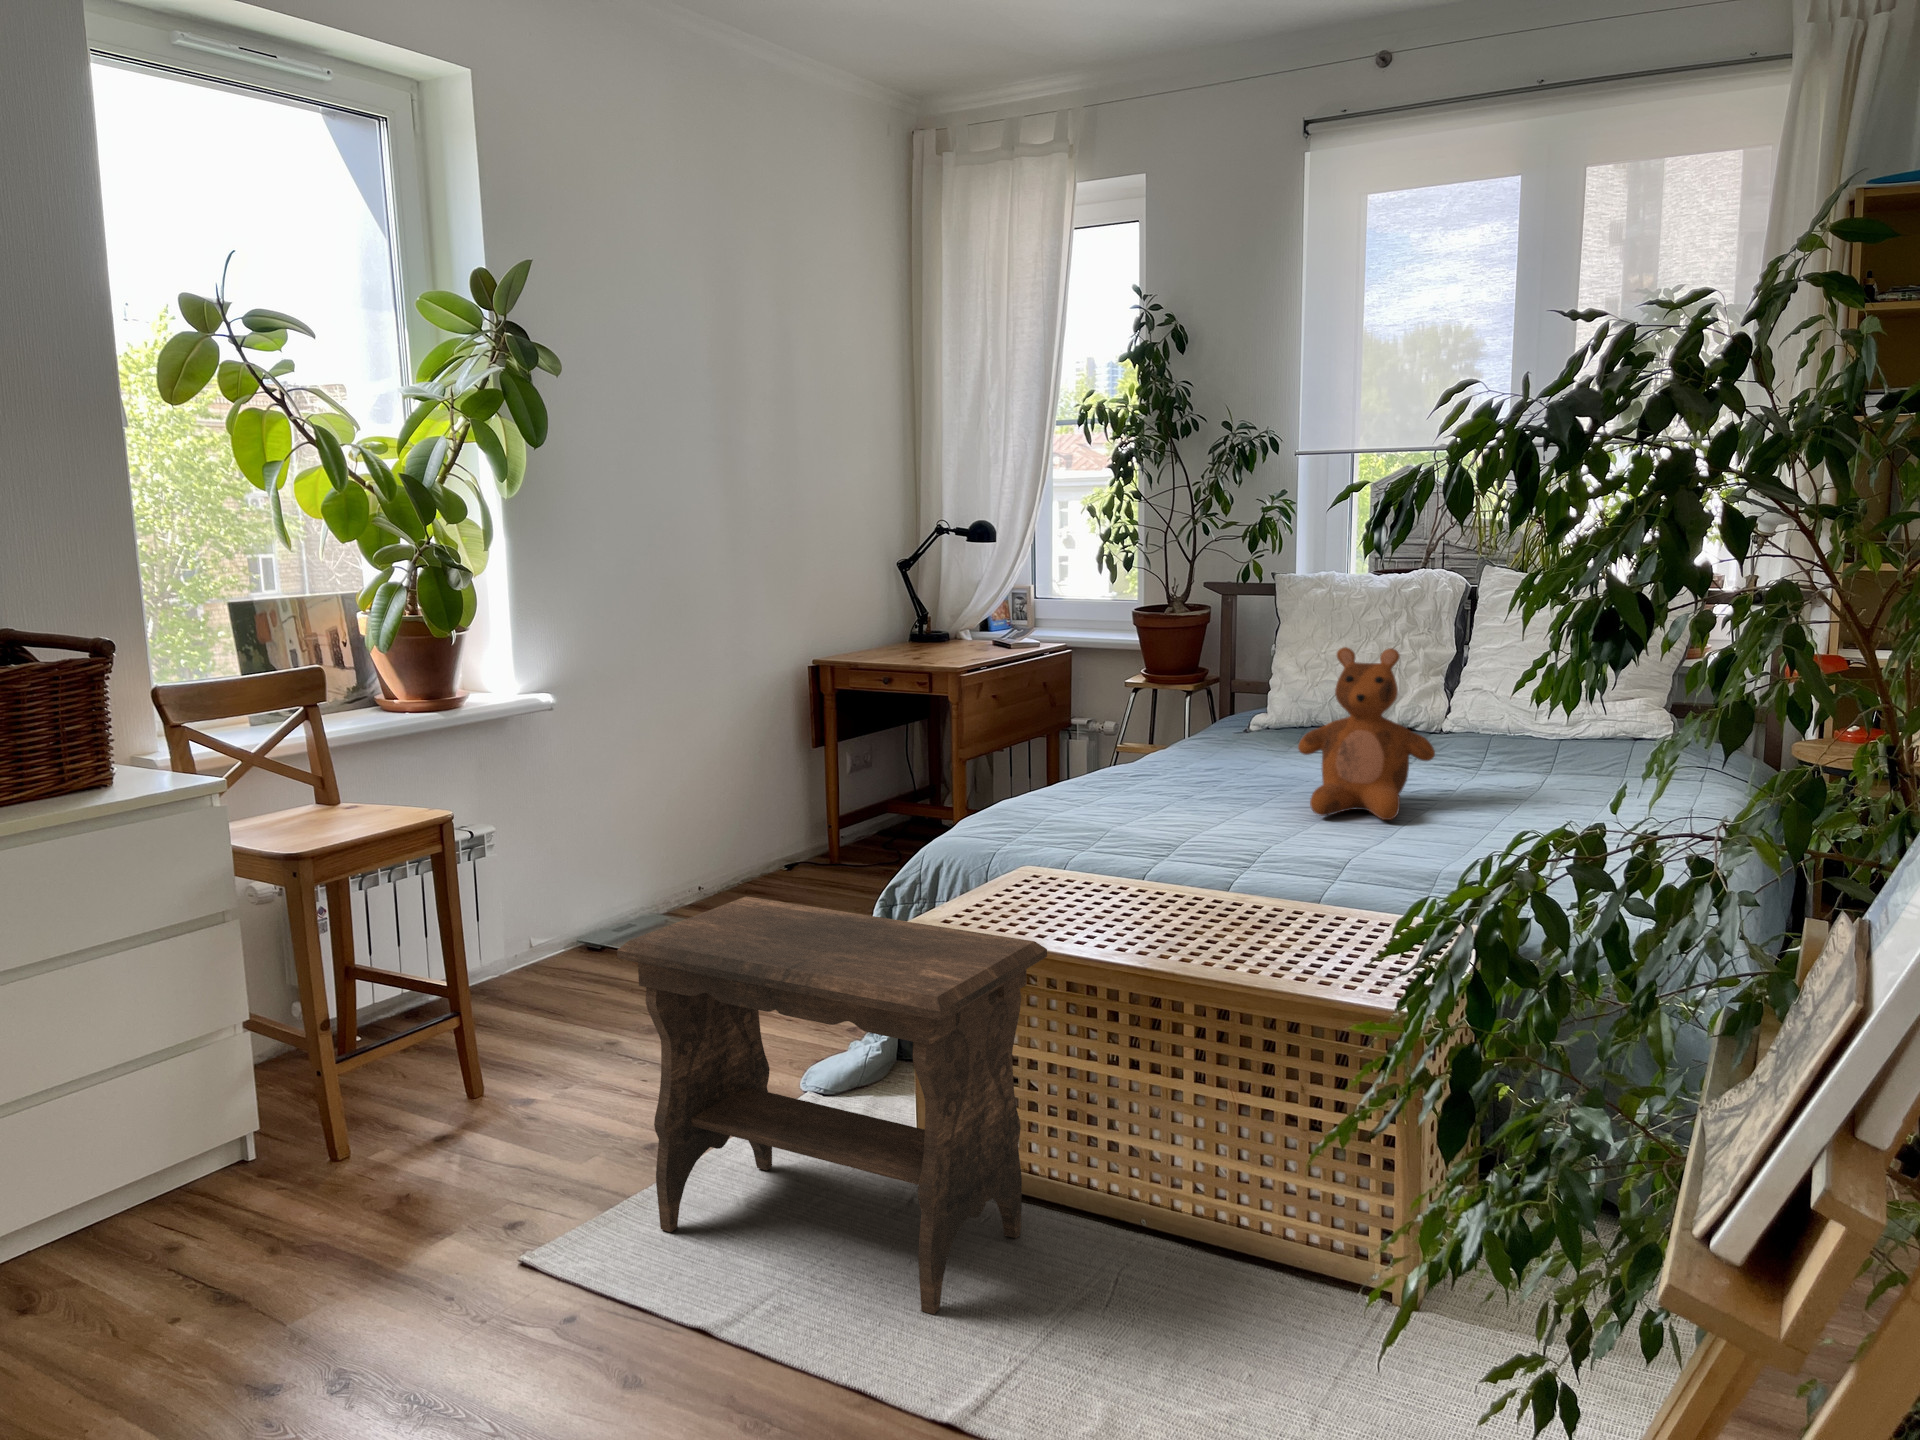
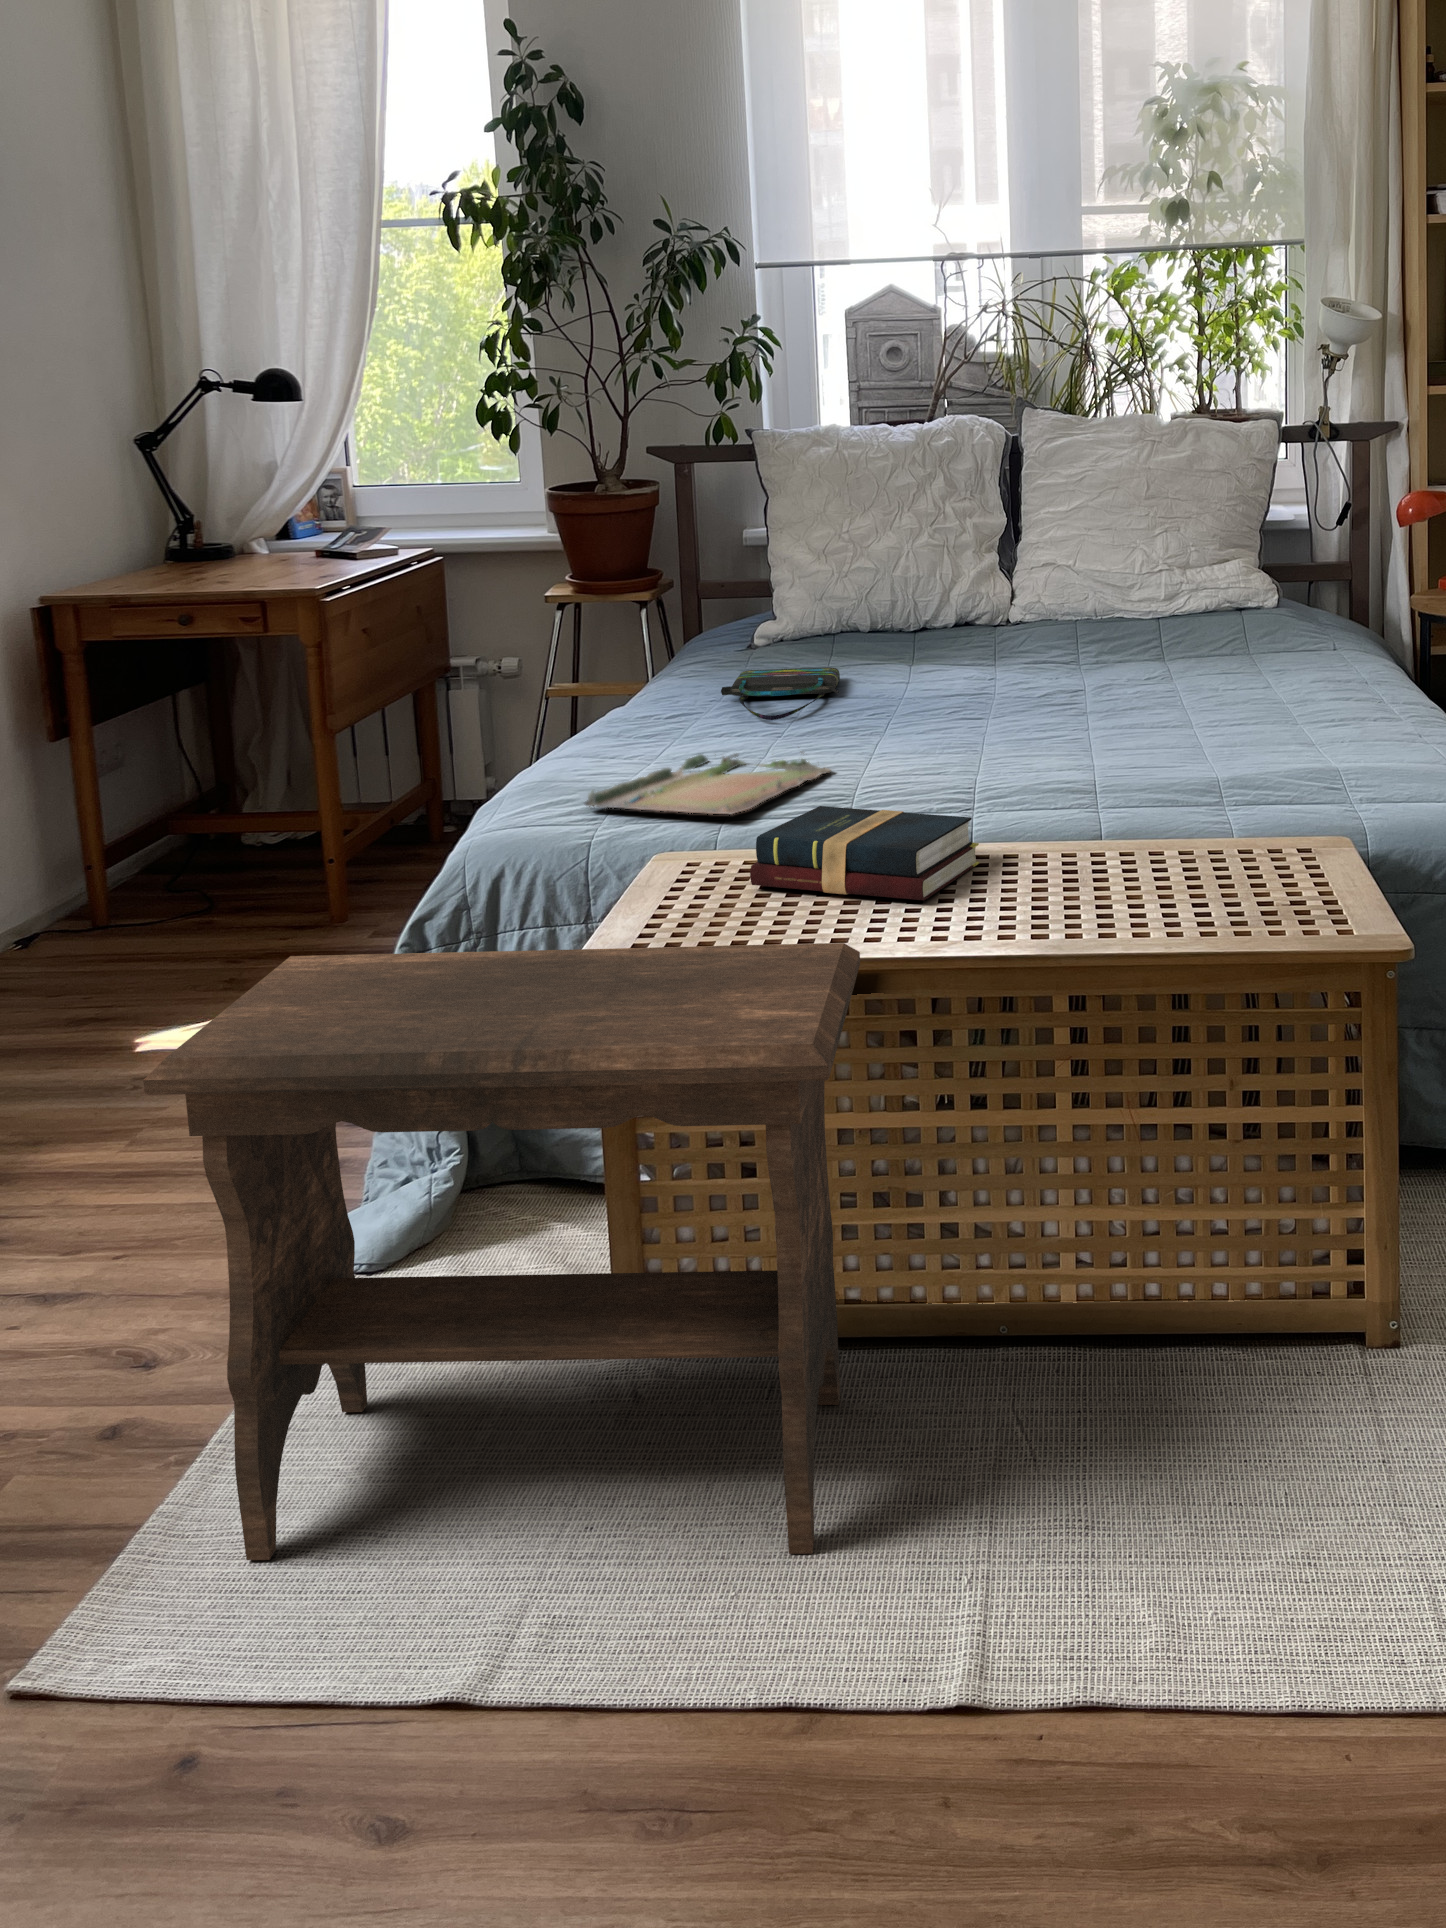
teddy bear: present [1298,647,1435,820] -> none [934,501,1113,733]
tote bag: none [1172,750,1268,787] -> present [721,667,840,720]
tray: none [1007,805,1185,849] -> present [585,751,830,814]
hardback book: none [1045,851,1205,924] -> present [750,806,979,900]

